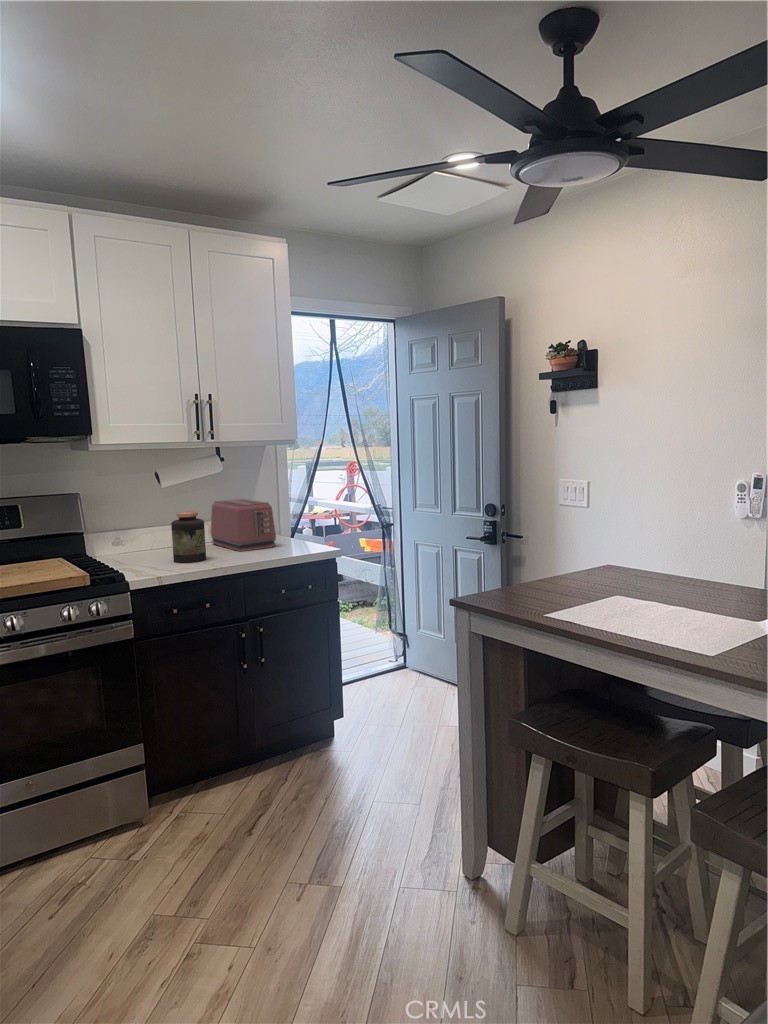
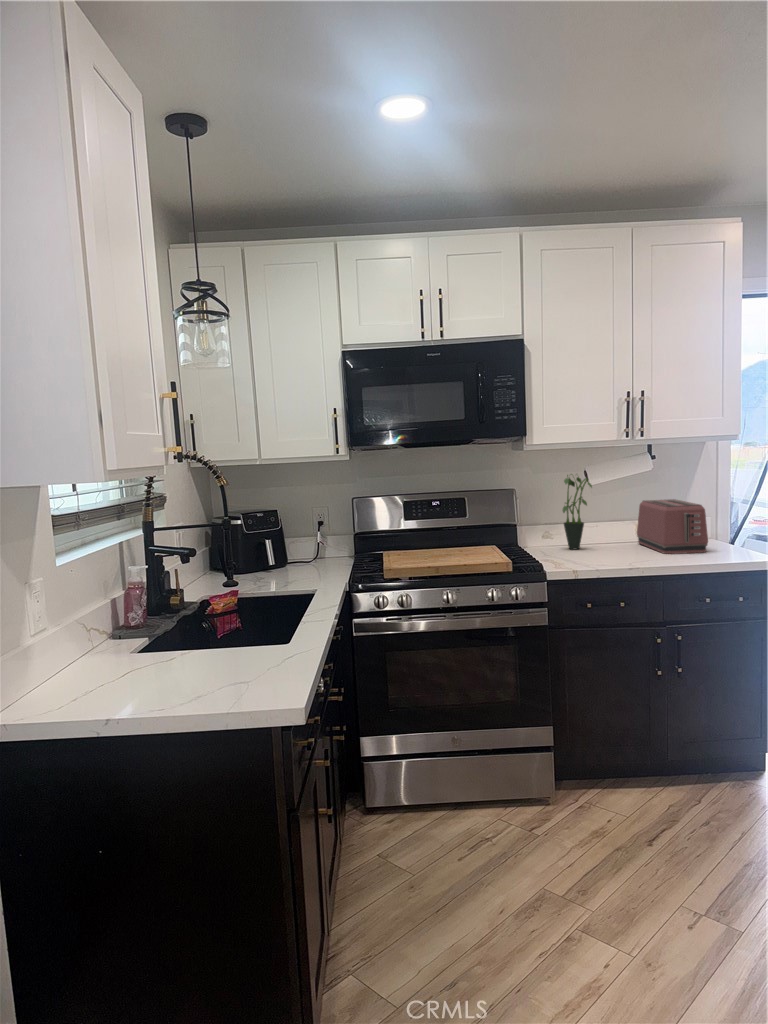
potted plant: none [136,476,166,556] -> present [563,474,592,549]
jar: present [171,511,206,563] -> none [594,510,627,560]

